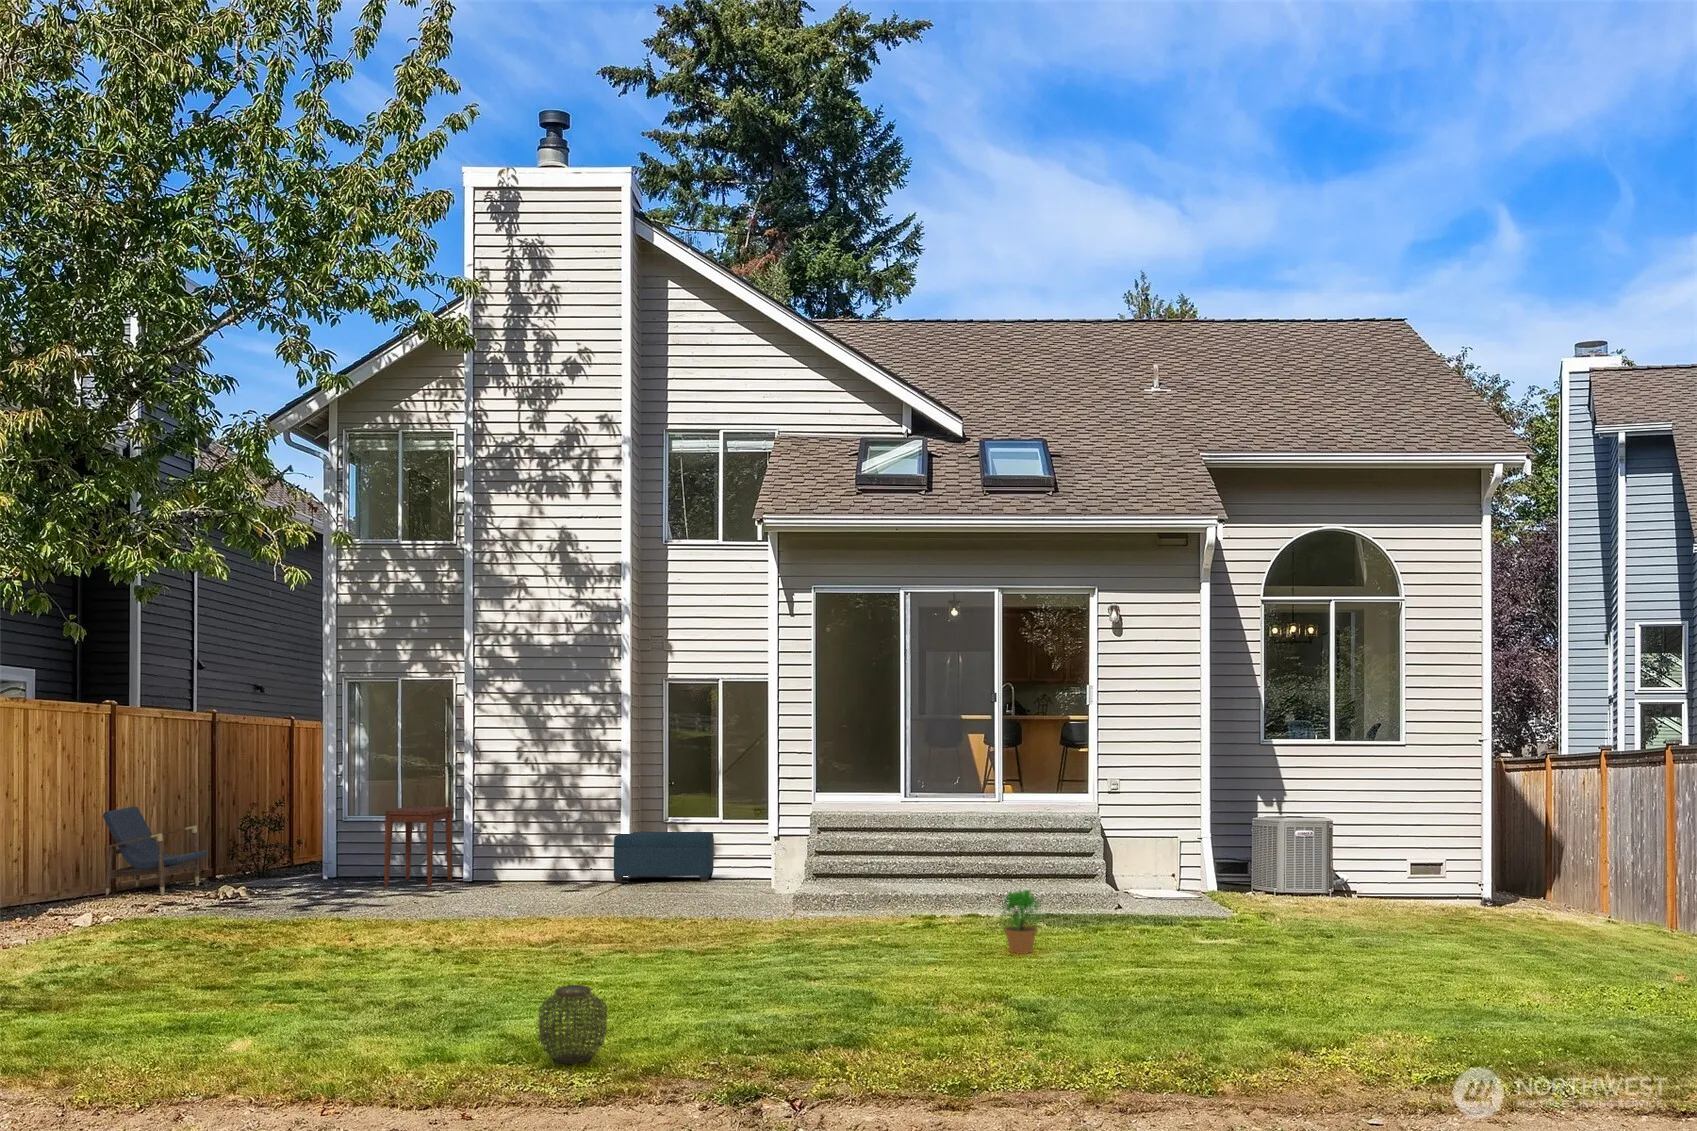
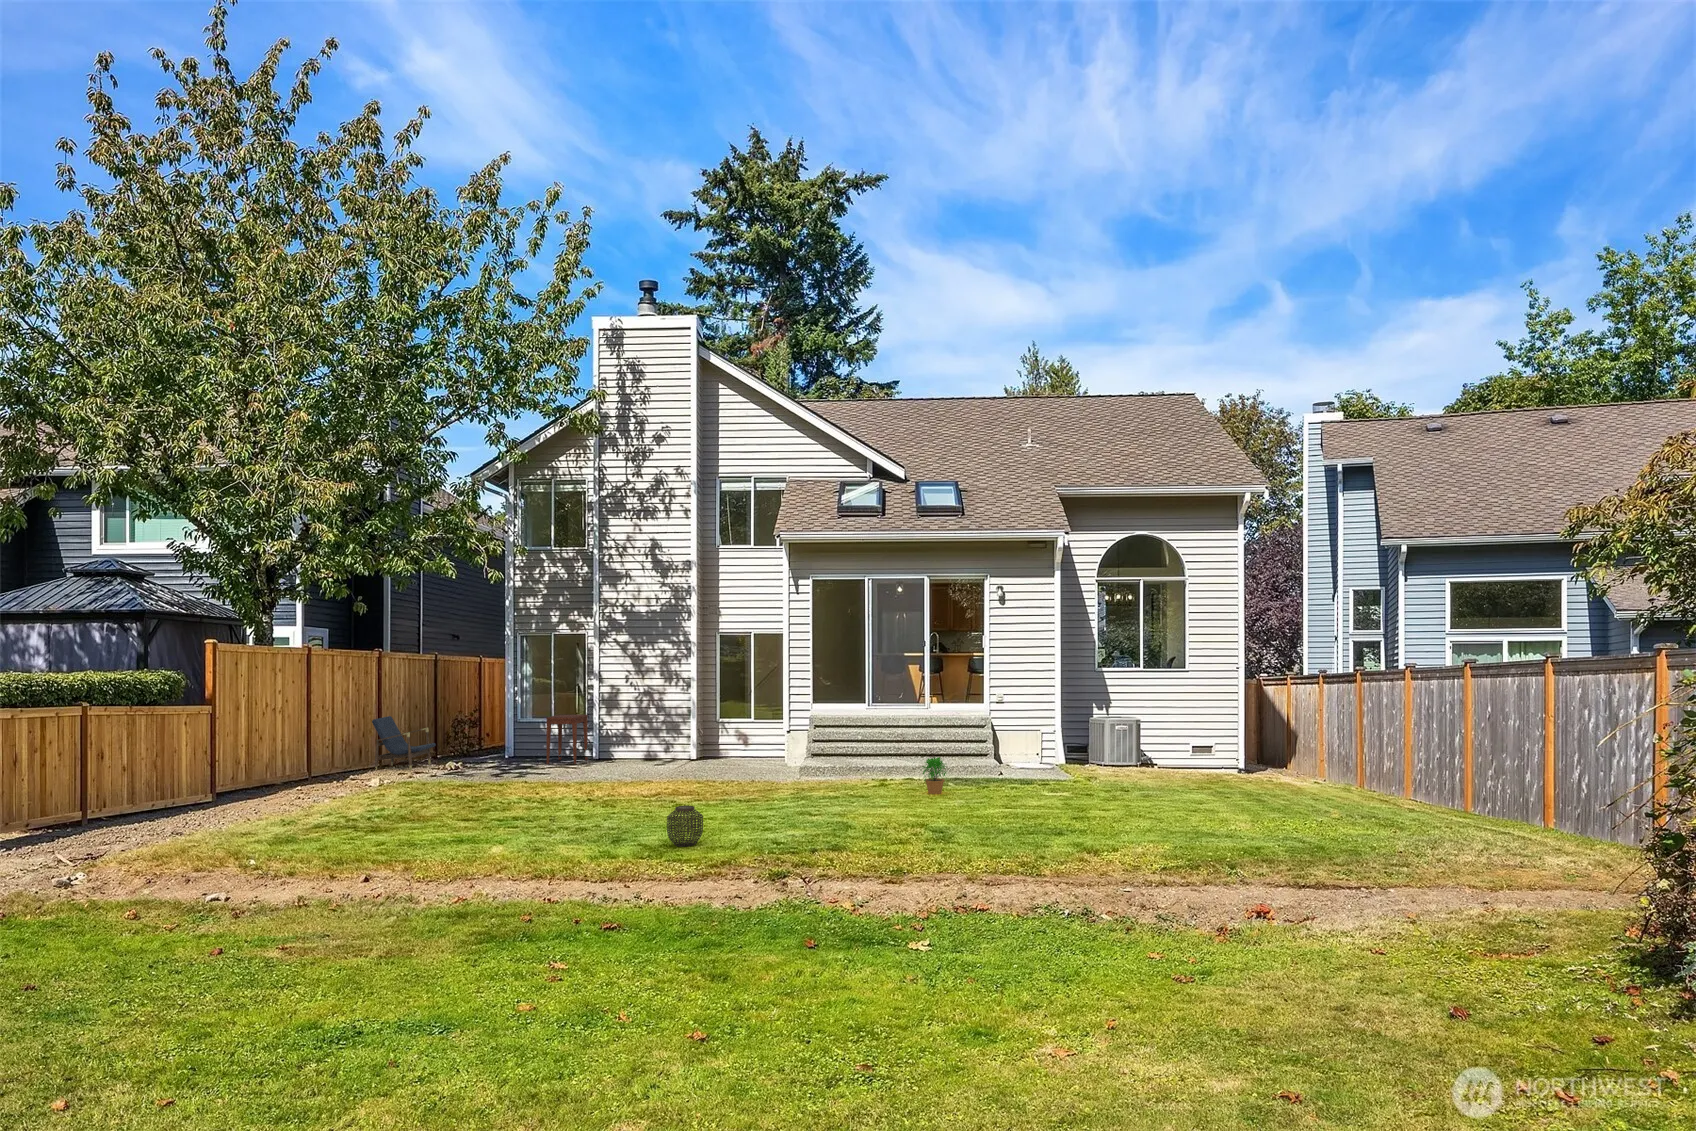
bench: present [614,832,714,882] -> none [689,729,751,760]

